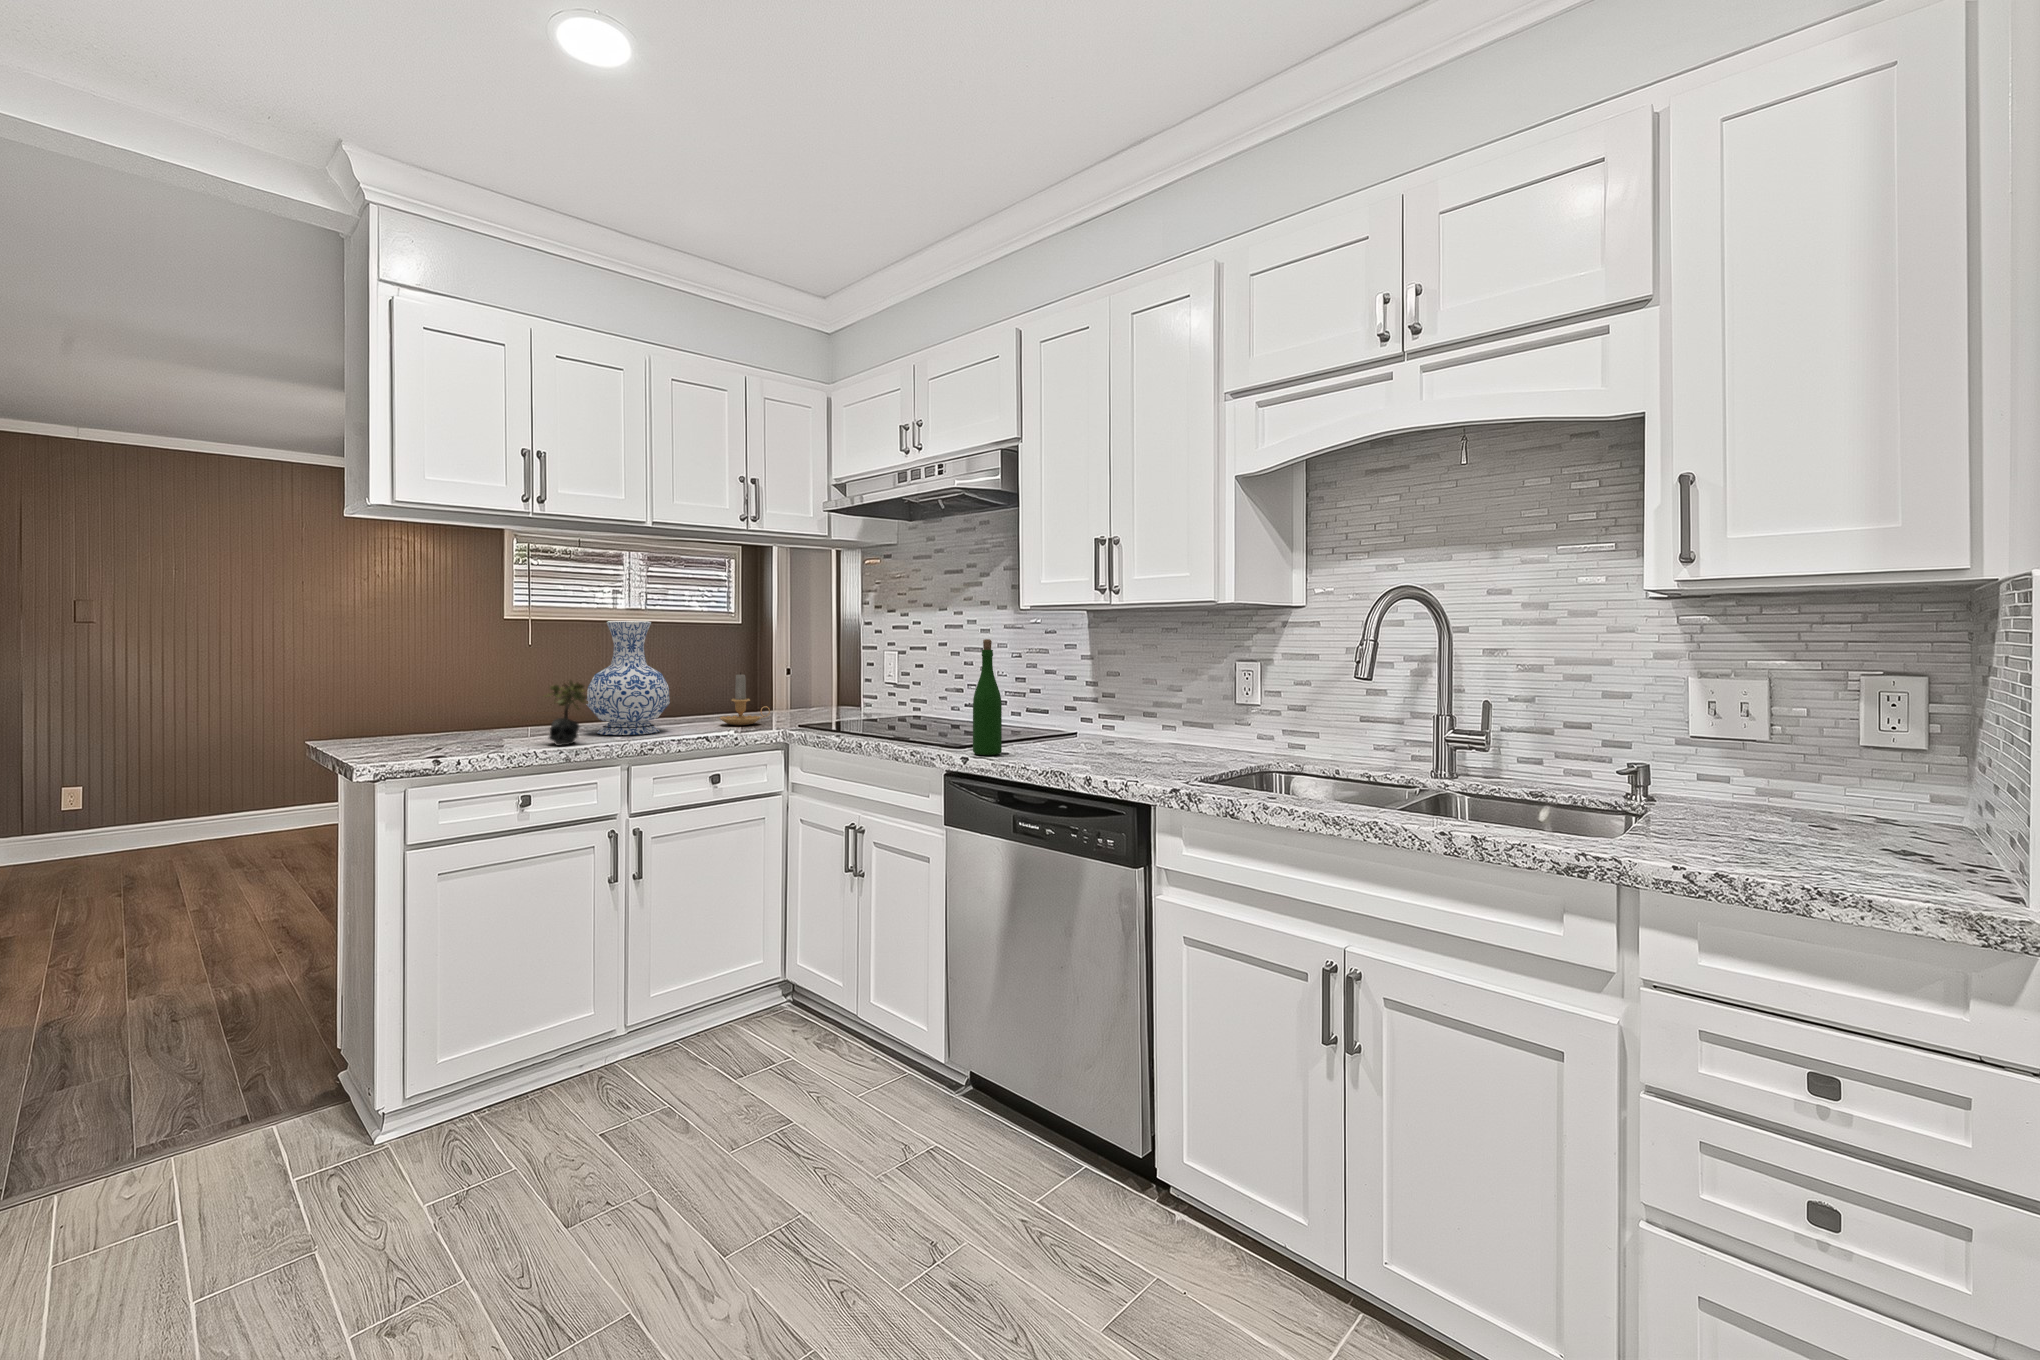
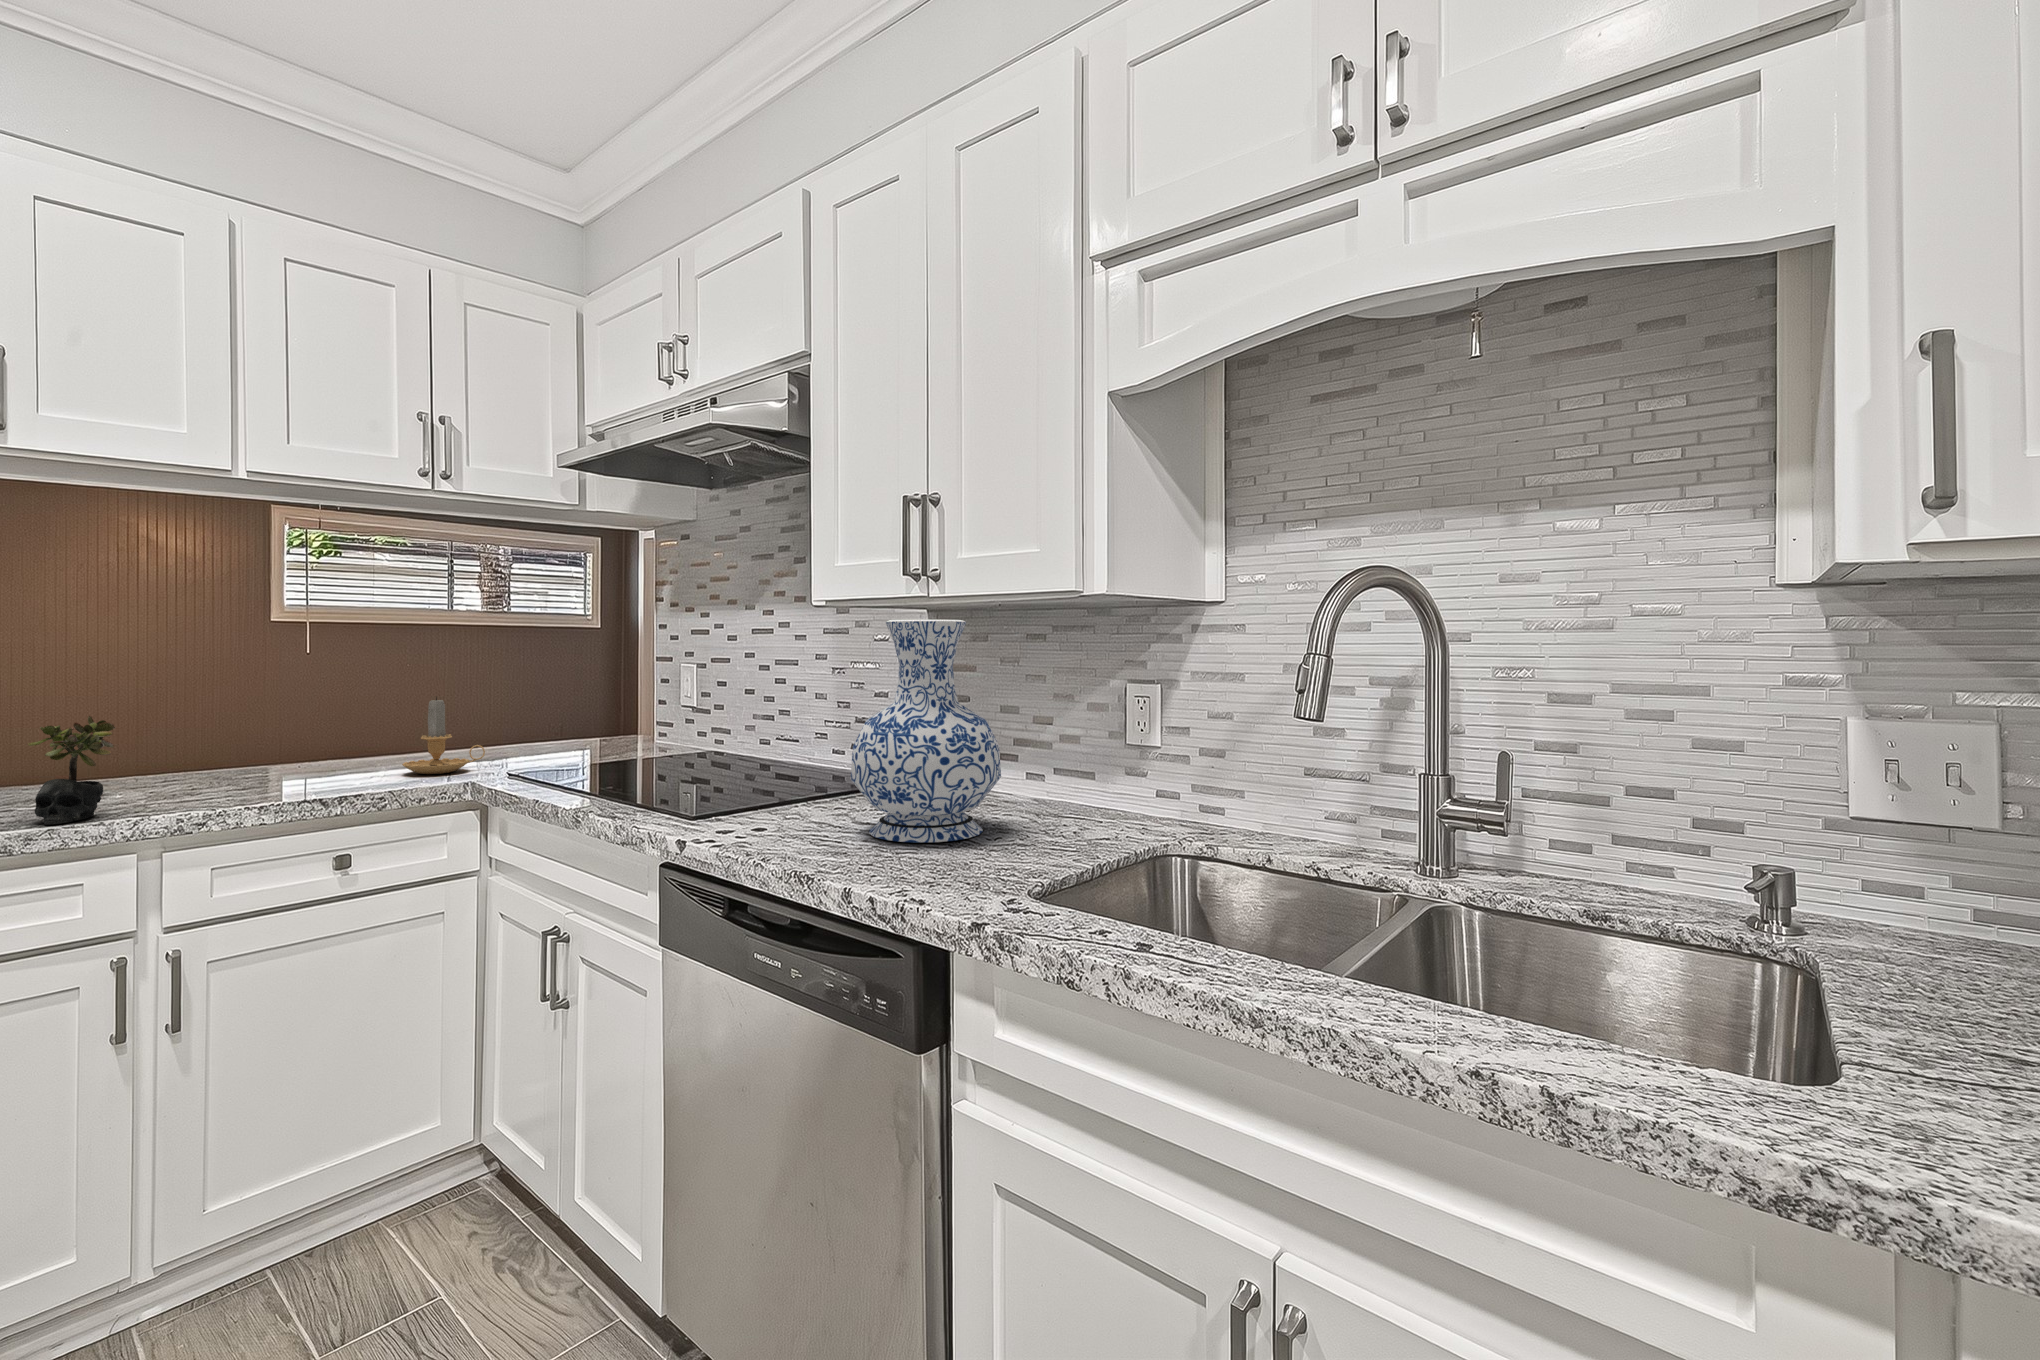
vase: present [586,621,670,735] -> present [850,619,1001,843]
wine bottle: present [973,639,1002,755] -> none [713,651,757,834]

